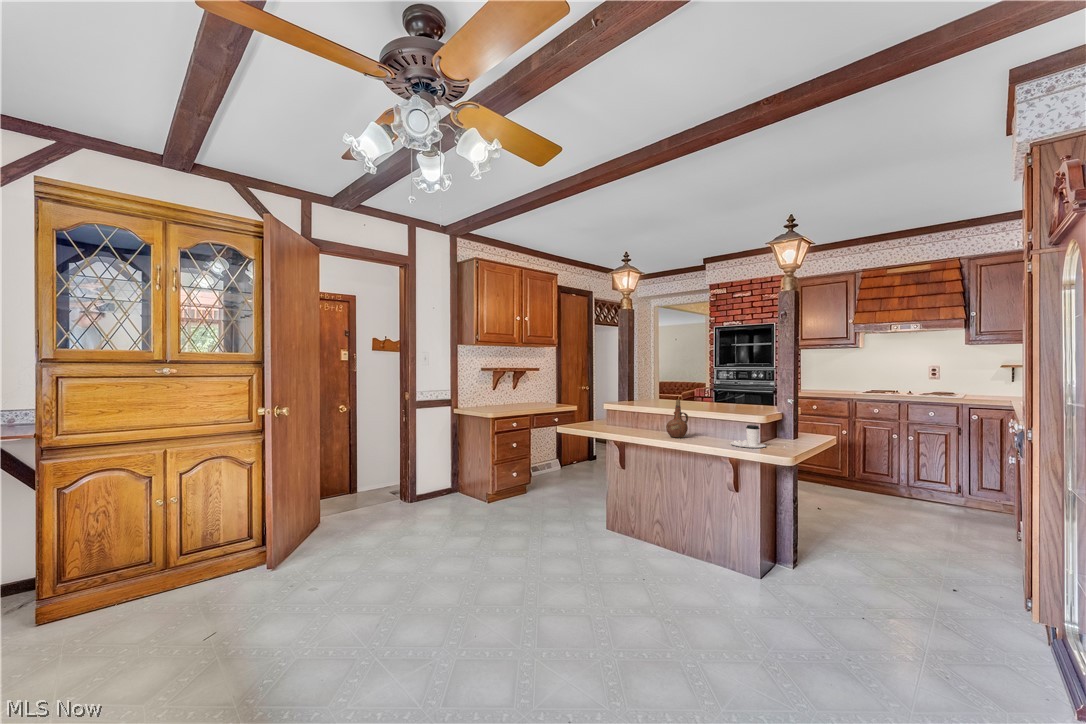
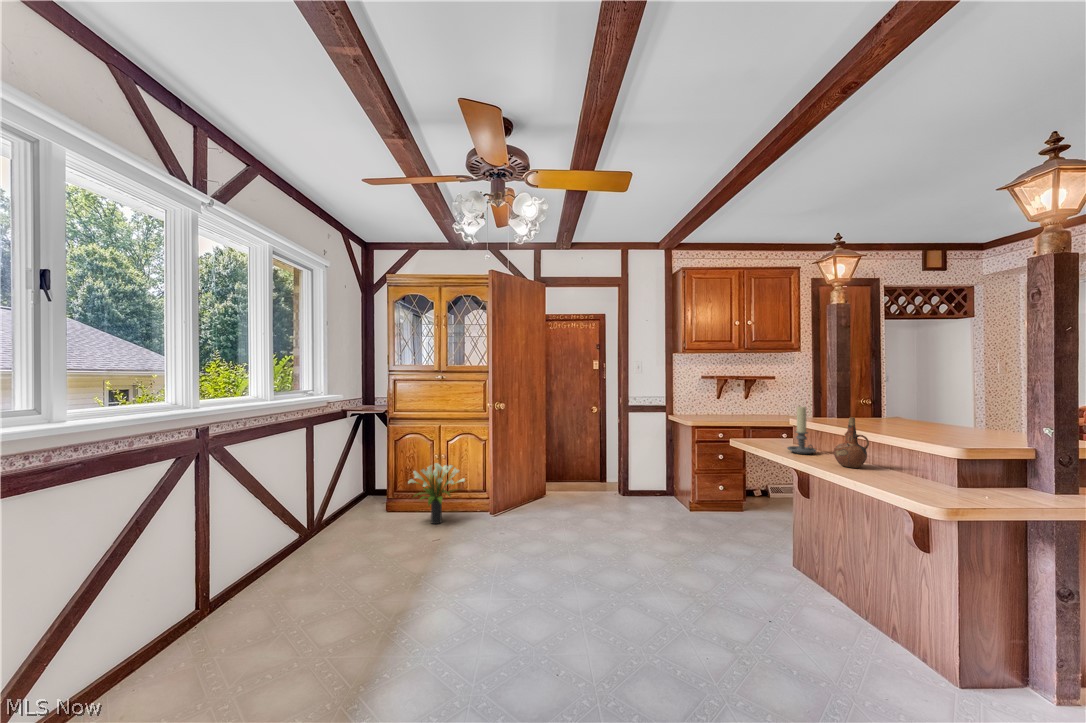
candle holder: none [618,393,639,432] -> present [787,407,816,454]
coffee cup: present [730,425,766,448] -> none [906,461,973,497]
potted plant: none [125,510,236,612] -> present [409,463,465,524]

